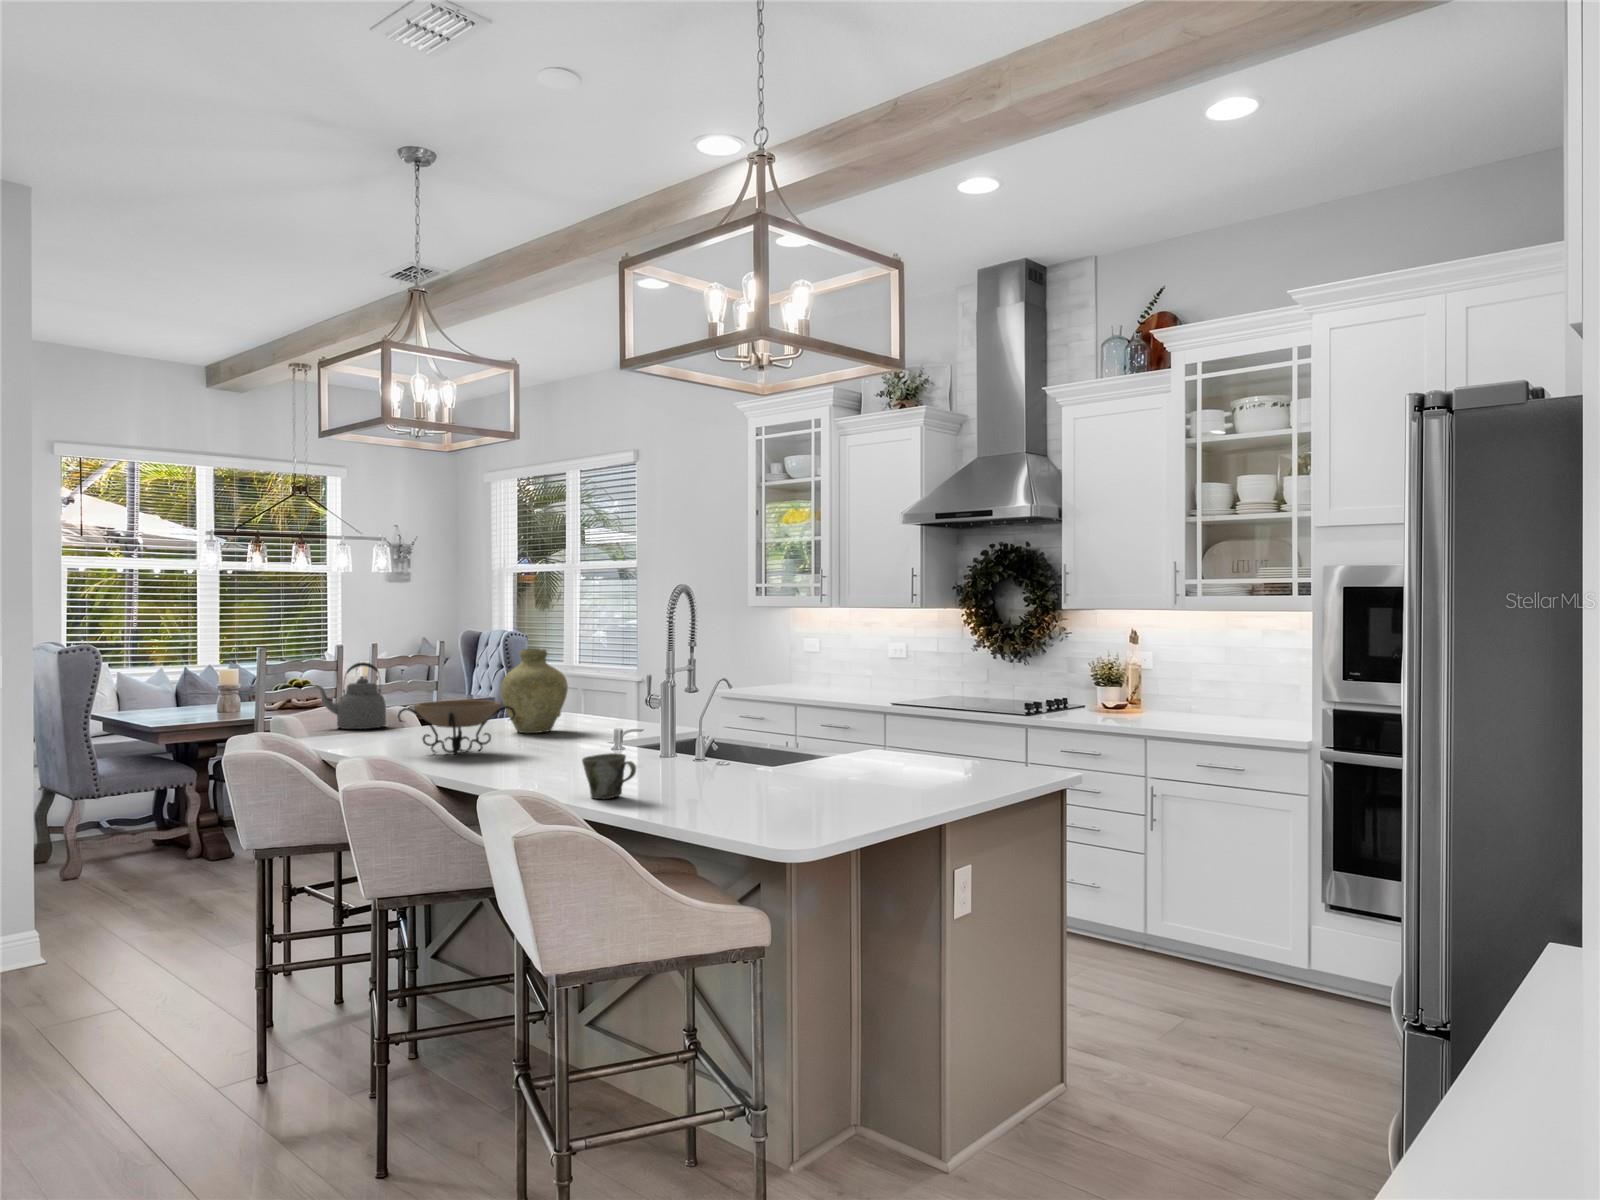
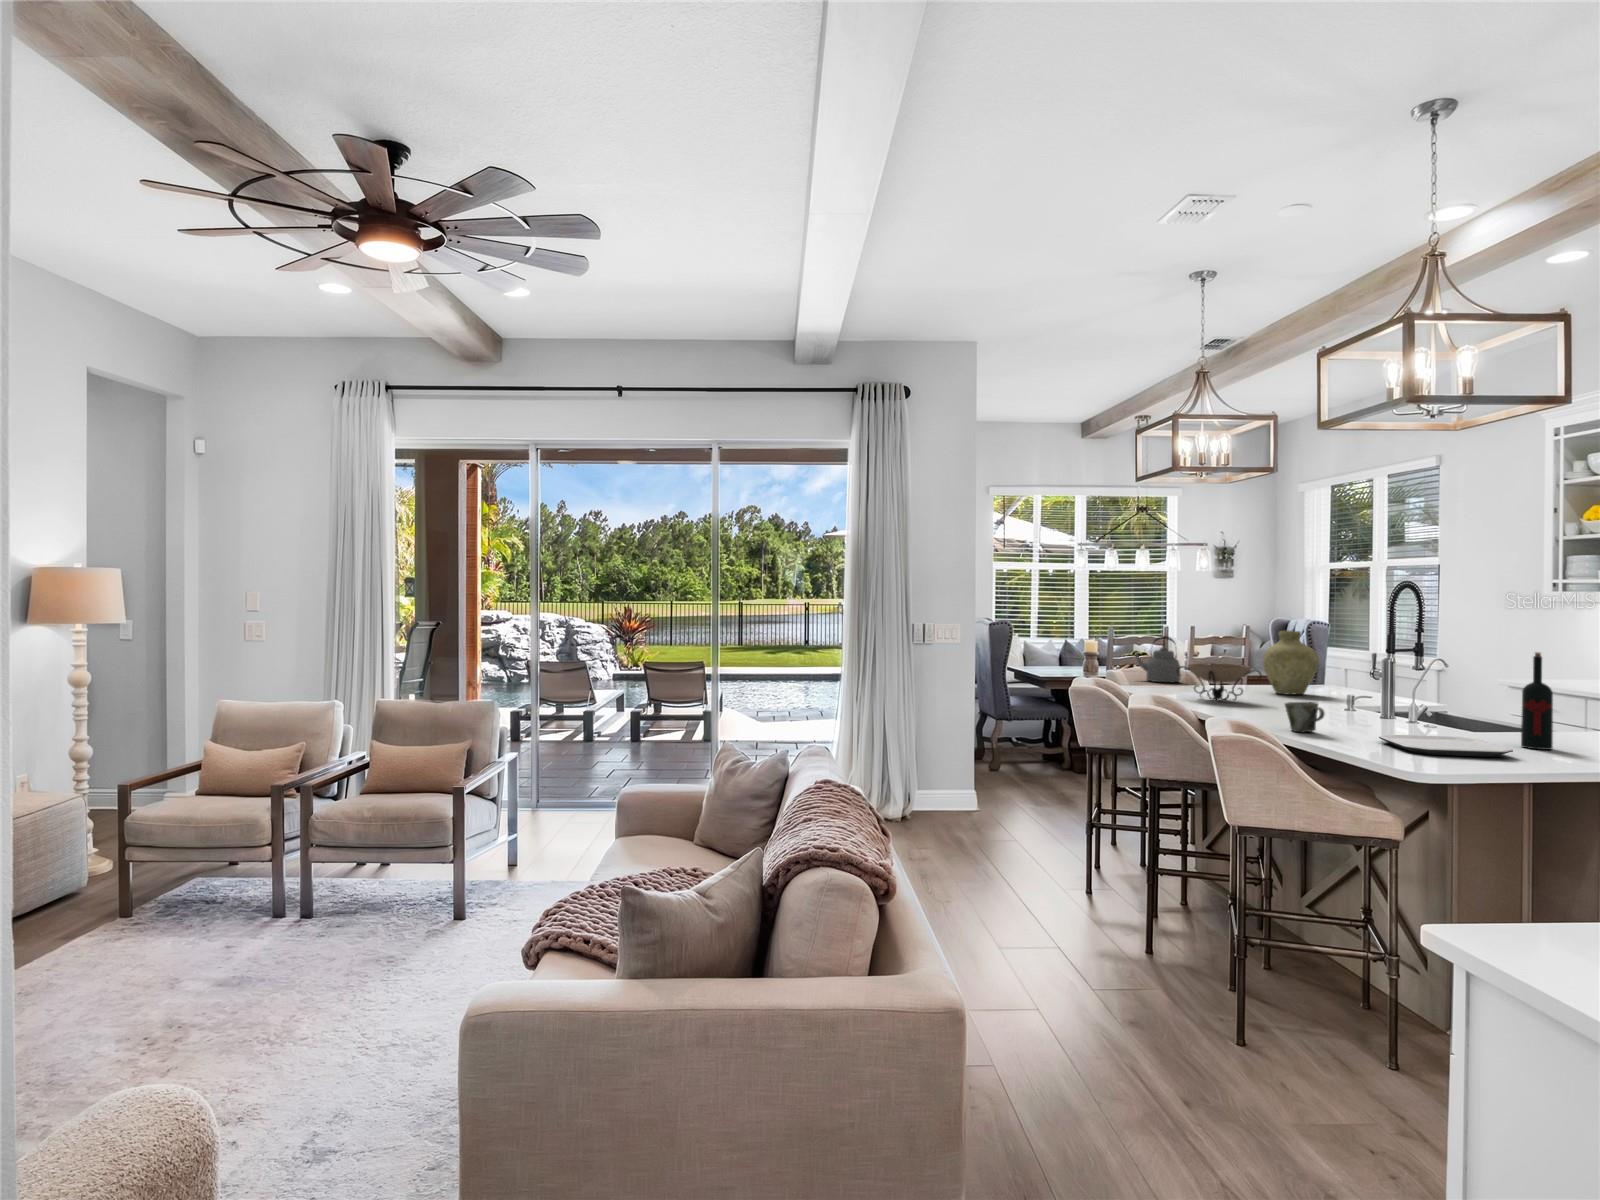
wine bottle: none [837,670,866,786] -> present [1521,652,1553,750]
plate: none [705,781,854,815] -> present [1379,734,1513,757]

